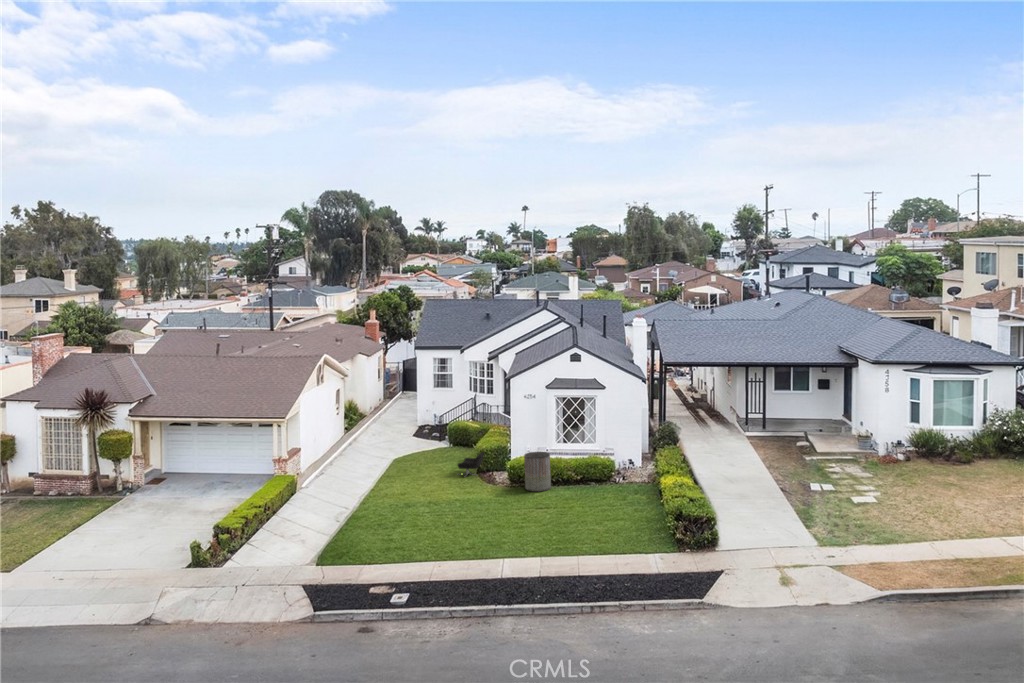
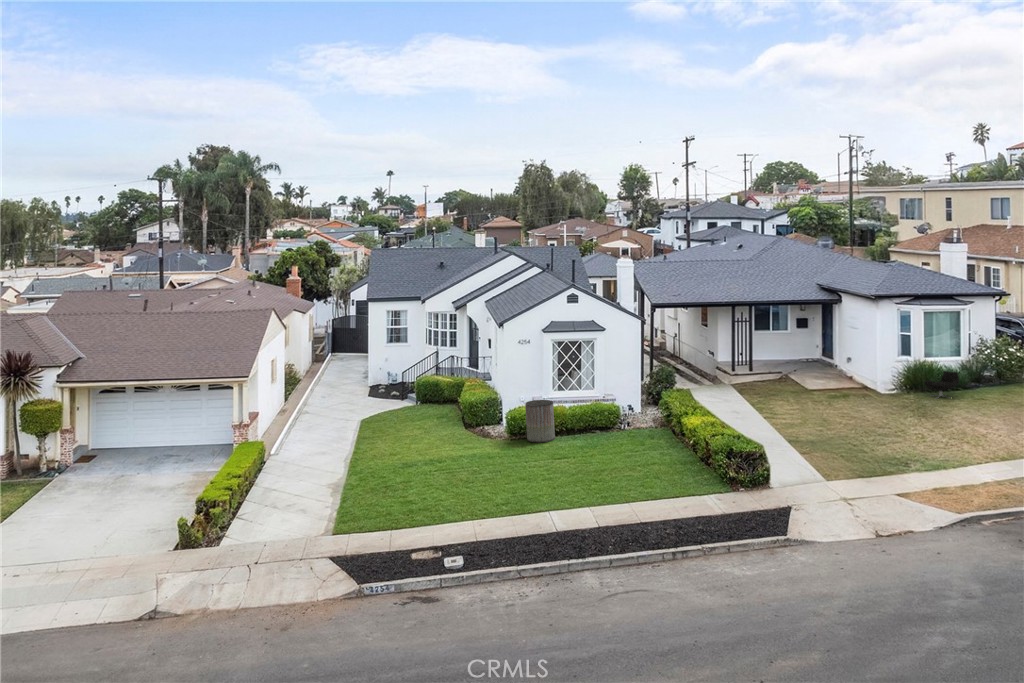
lounge chair: present [458,452,484,475] -> present [924,371,959,396]

